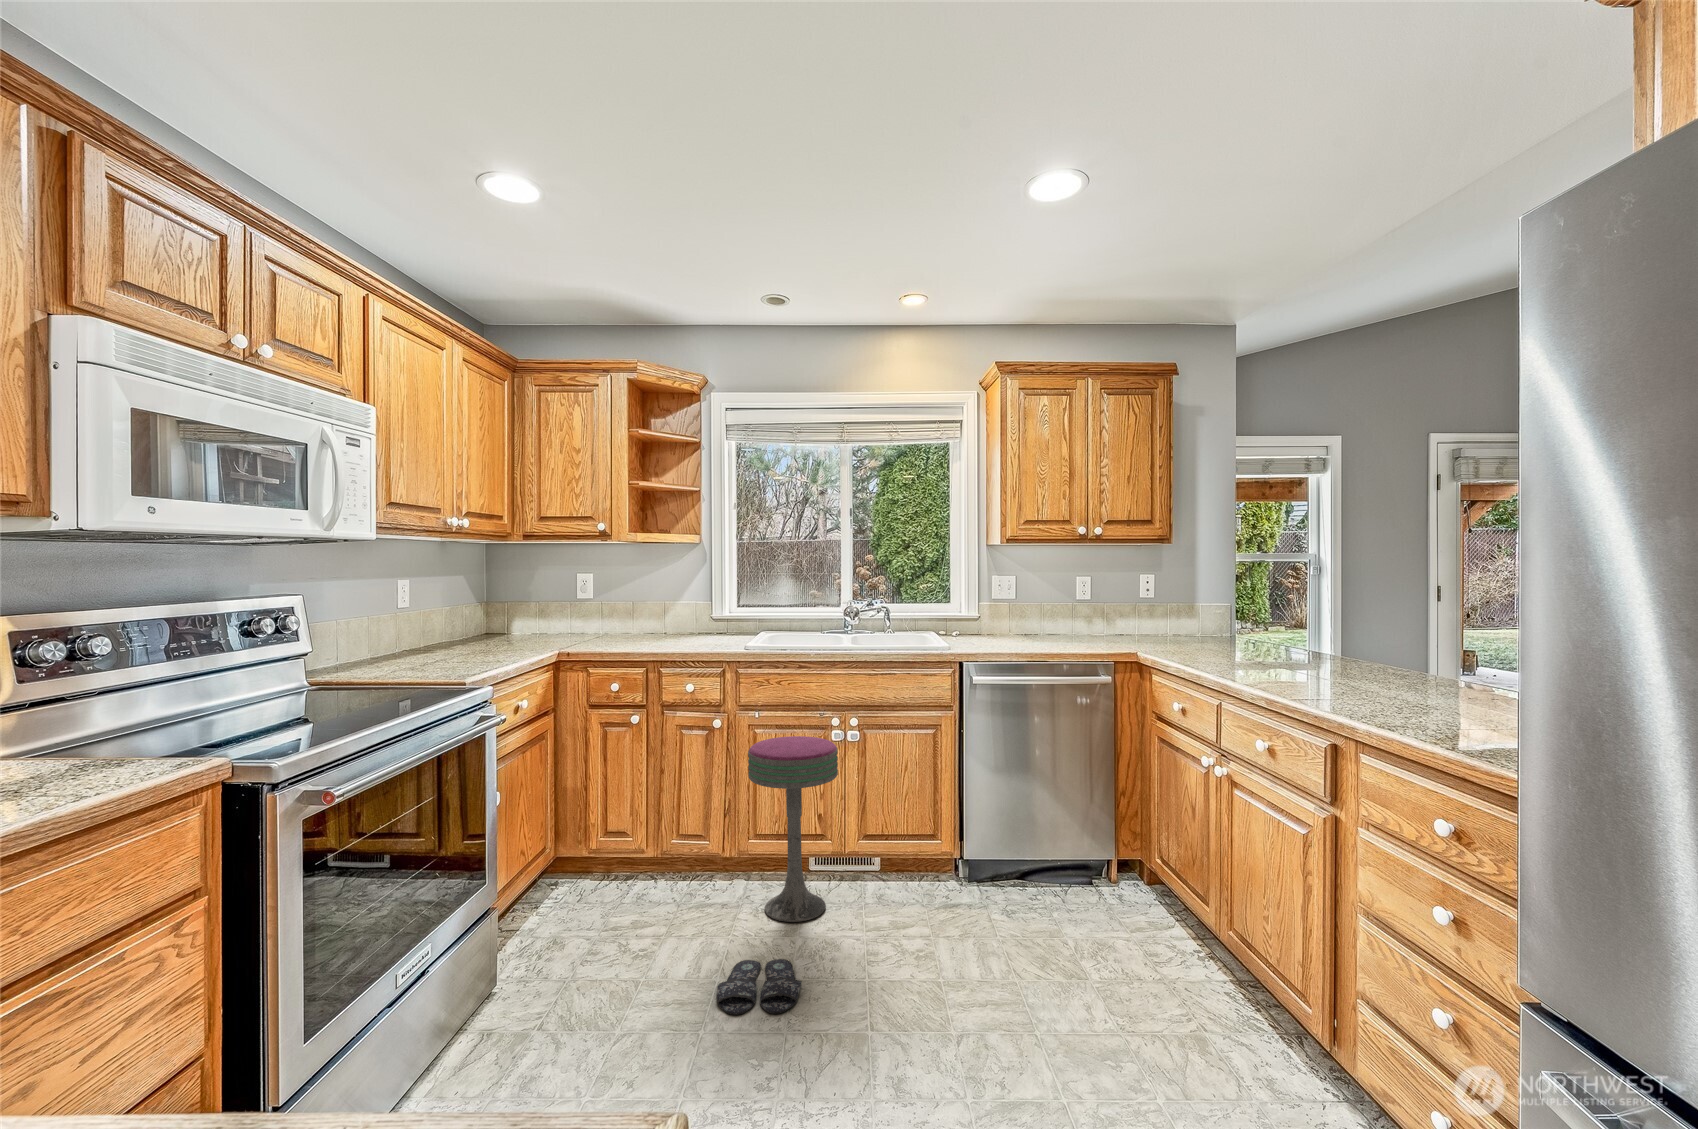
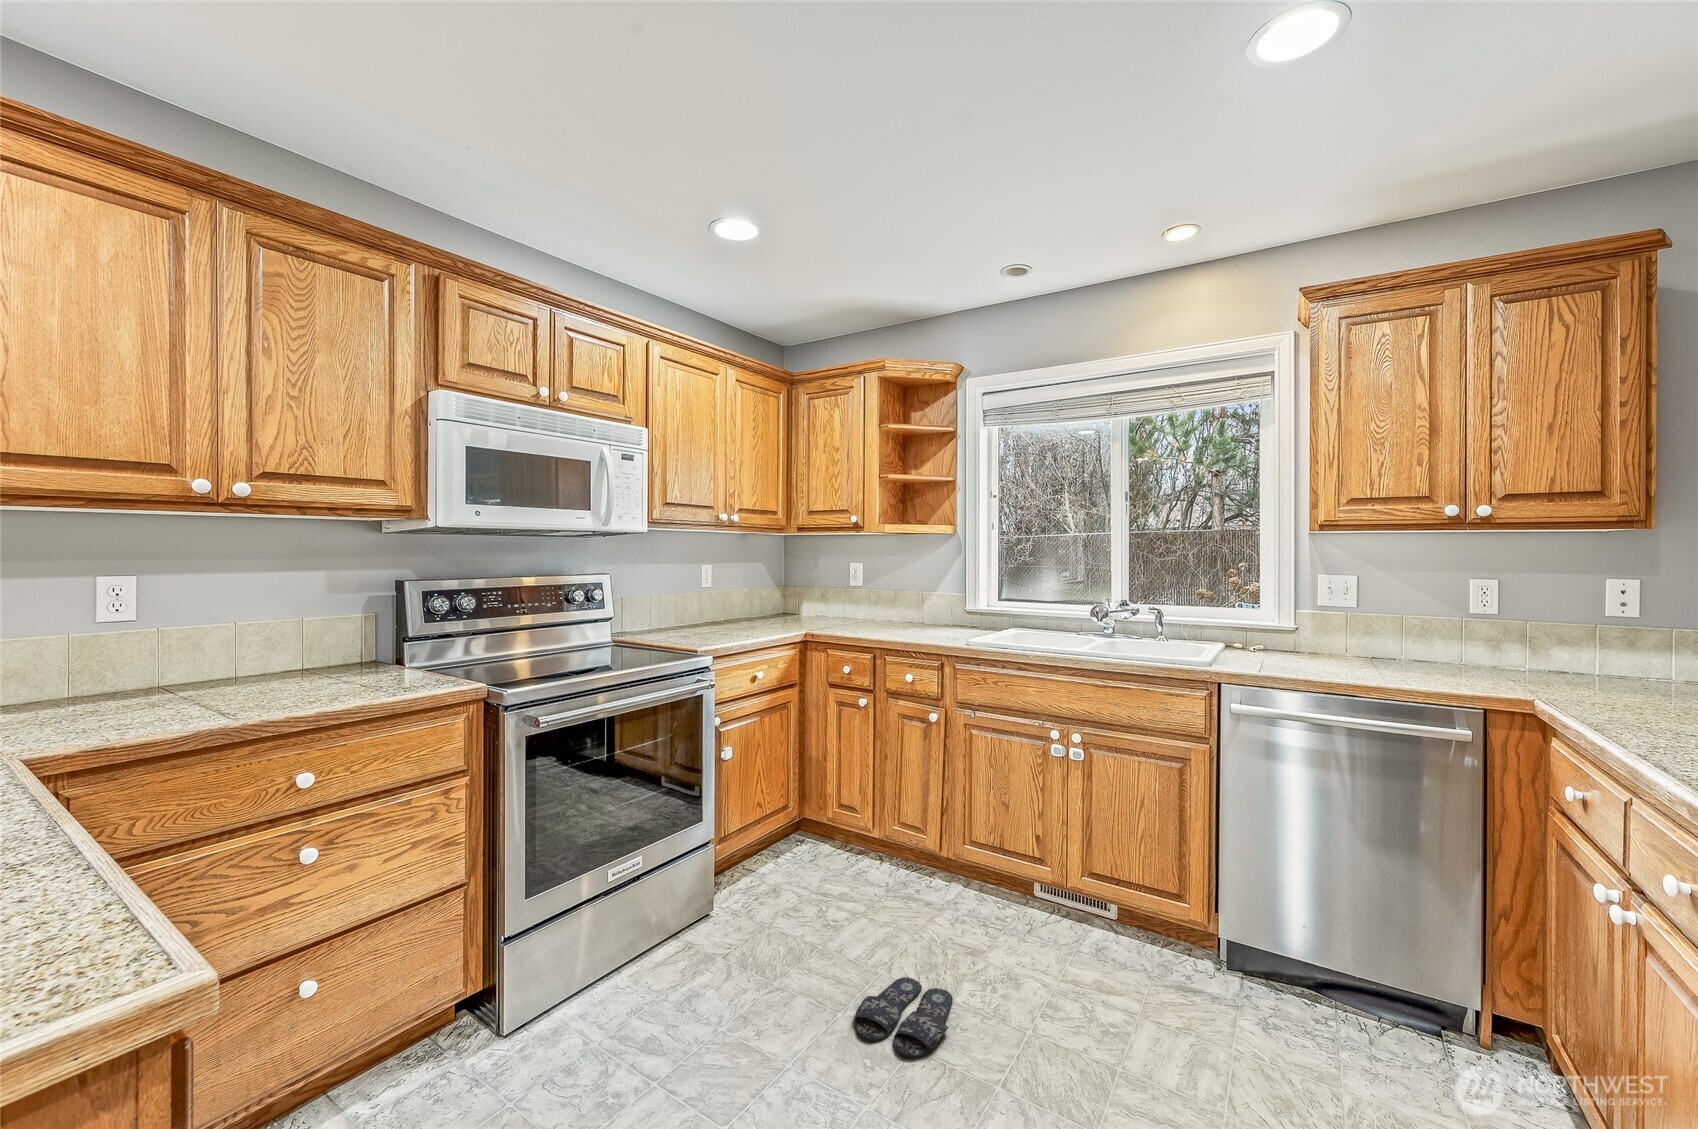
bar stool: present [748,736,838,922] -> none [943,743,1044,952]

